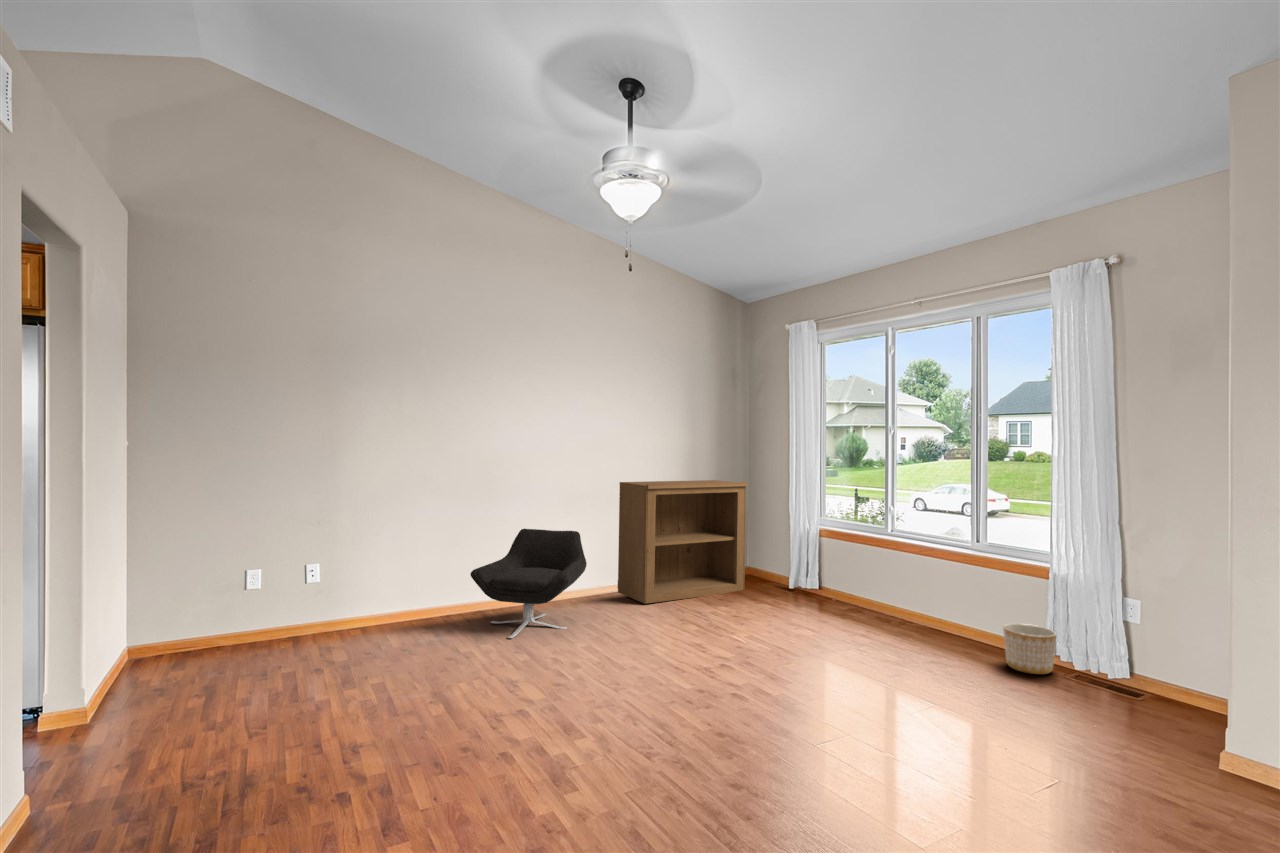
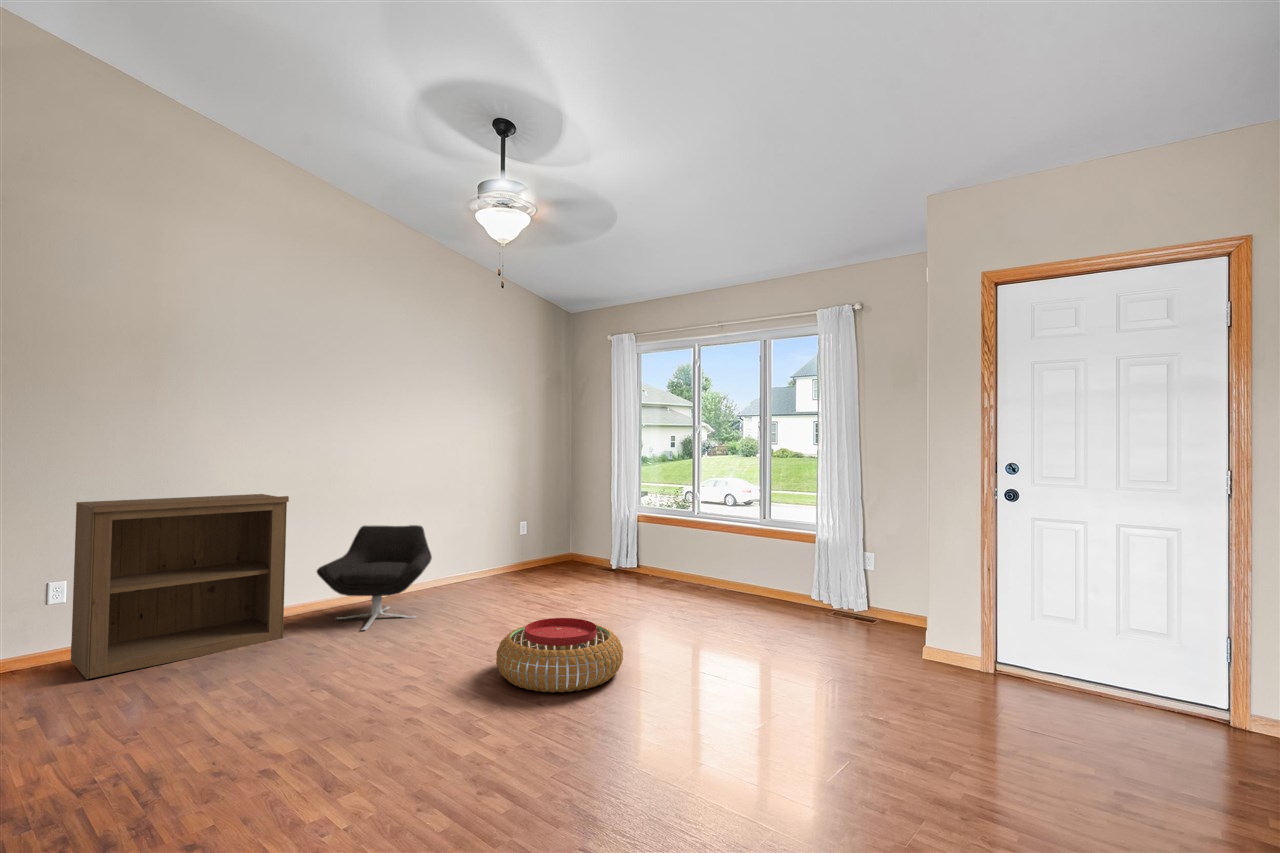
bookshelf: present [618,480,748,604] -> present [71,494,289,679]
planter: present [1003,623,1056,674] -> none [785,578,821,614]
pouf: none [615,651,764,745] -> present [496,618,623,692]

